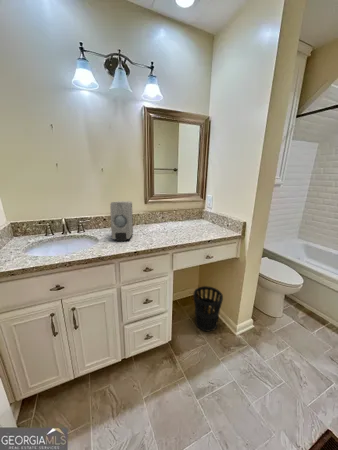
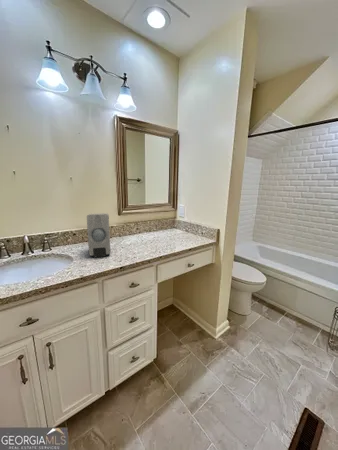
wastebasket: present [193,286,223,331] -> none [173,295,201,341]

